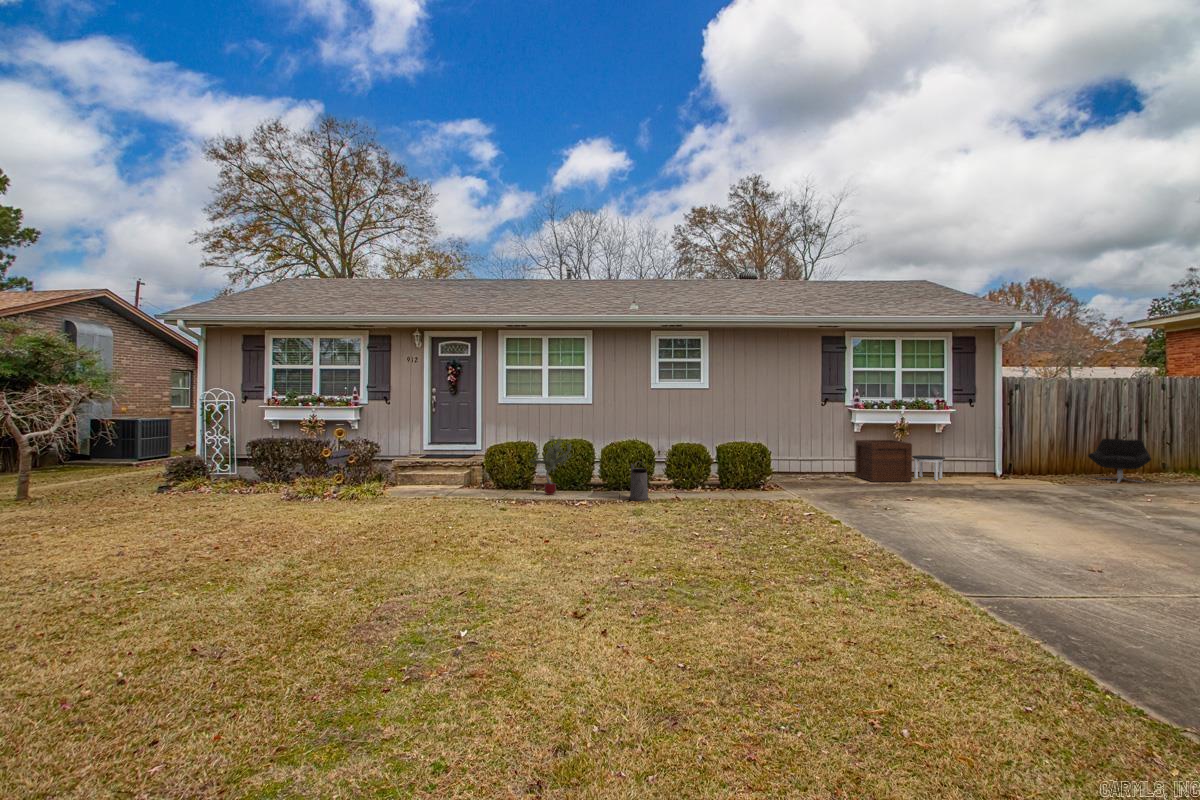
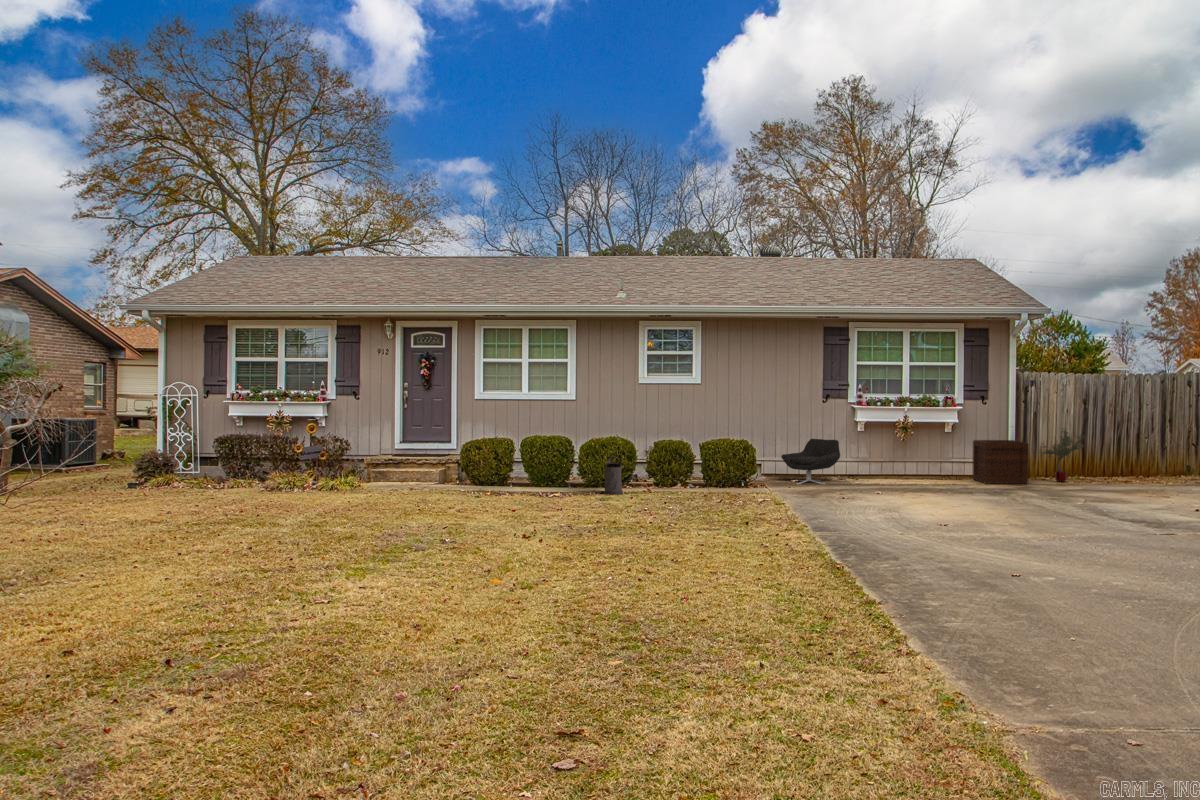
potted tree: present [530,436,571,495] -> present [1039,429,1084,482]
lounge chair: present [1088,439,1151,483] -> present [781,439,840,484]
wooden crate: present [855,440,912,482] -> present [973,440,1029,484]
round table: present [912,455,945,481] -> none [918,457,950,482]

